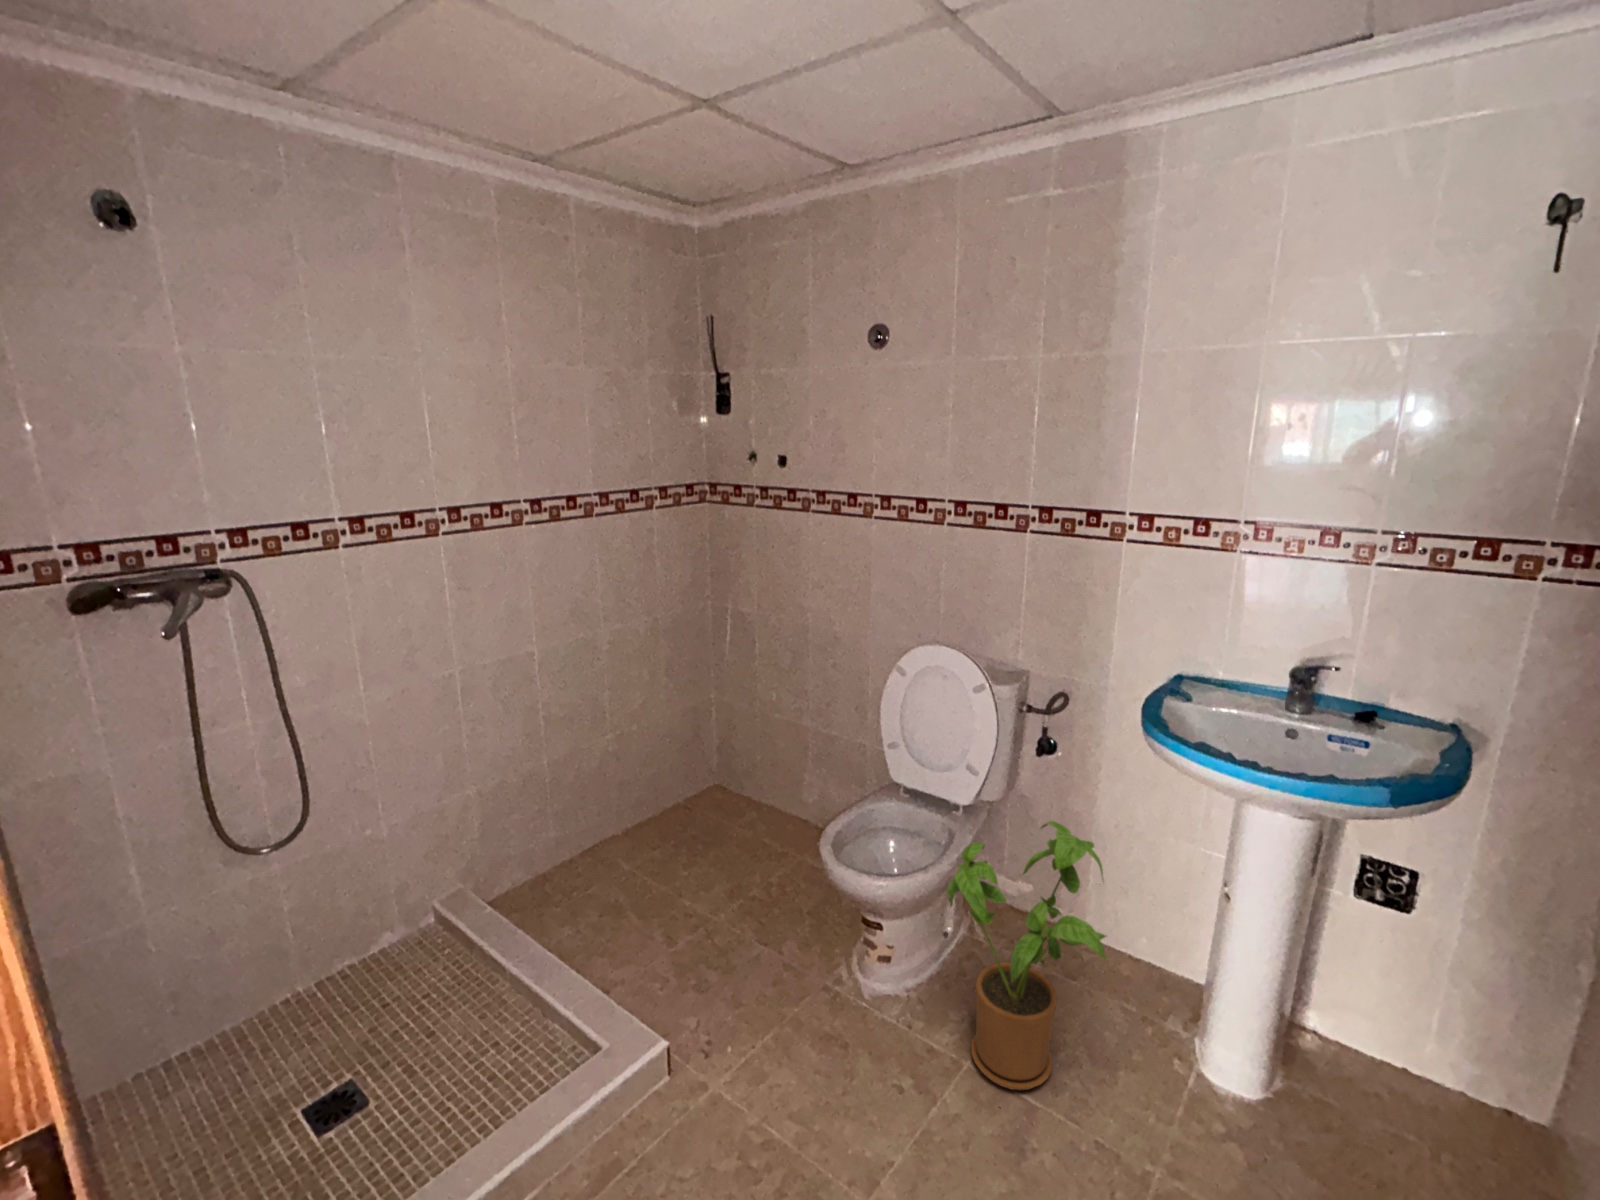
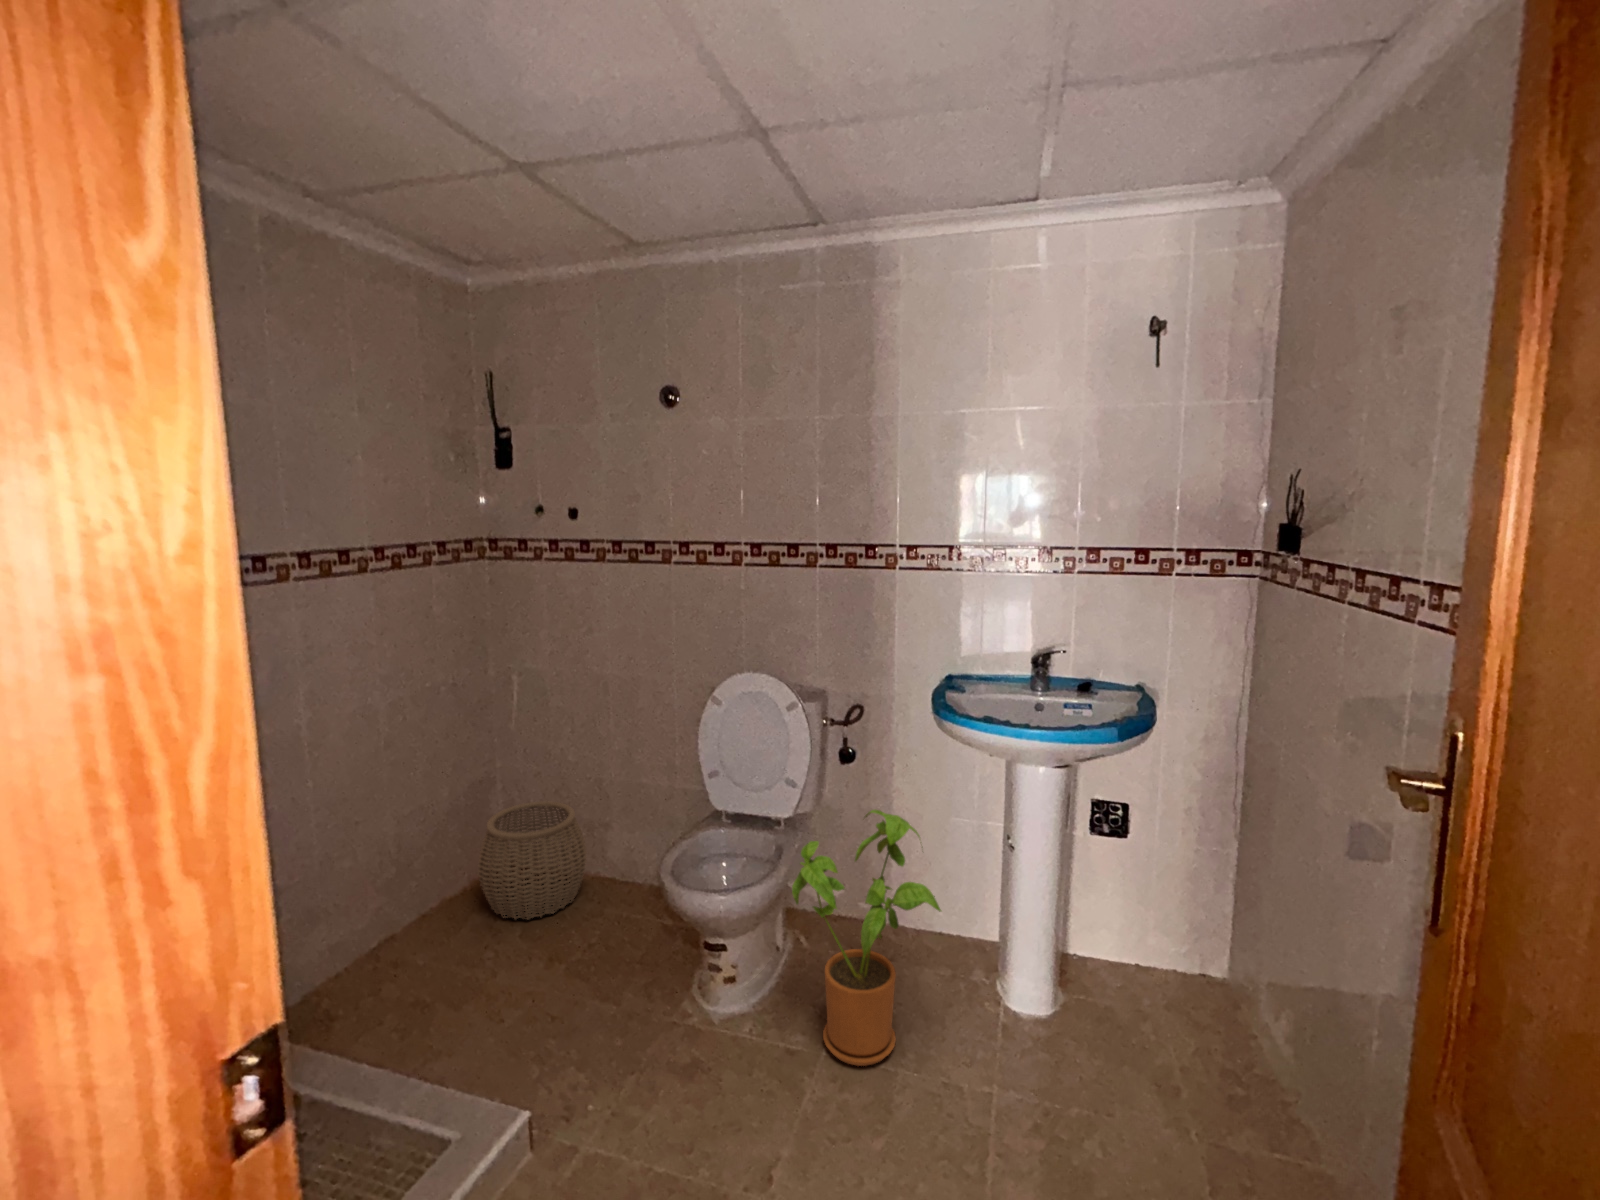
woven basket: none [683,738,782,849] -> present [478,801,587,919]

